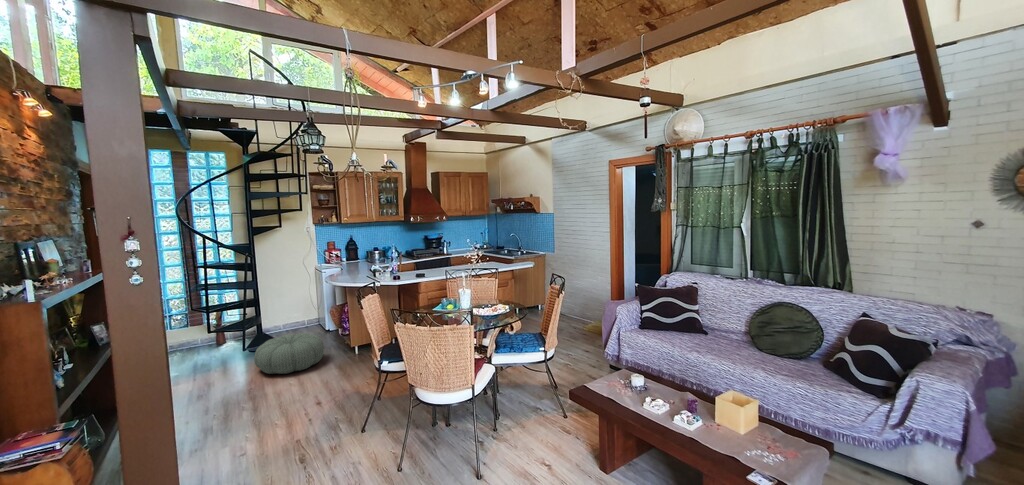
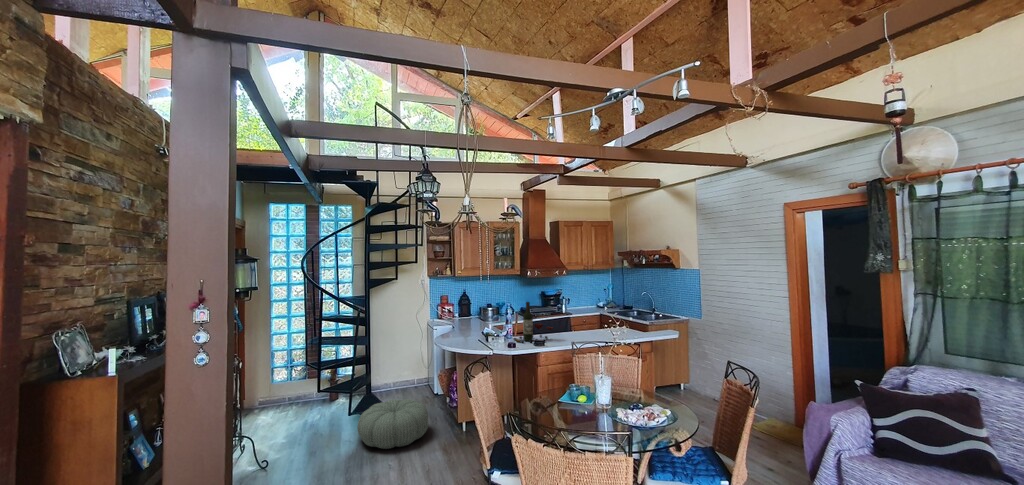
wine bottle: none [400,242,435,276] -> present [514,302,553,343]

